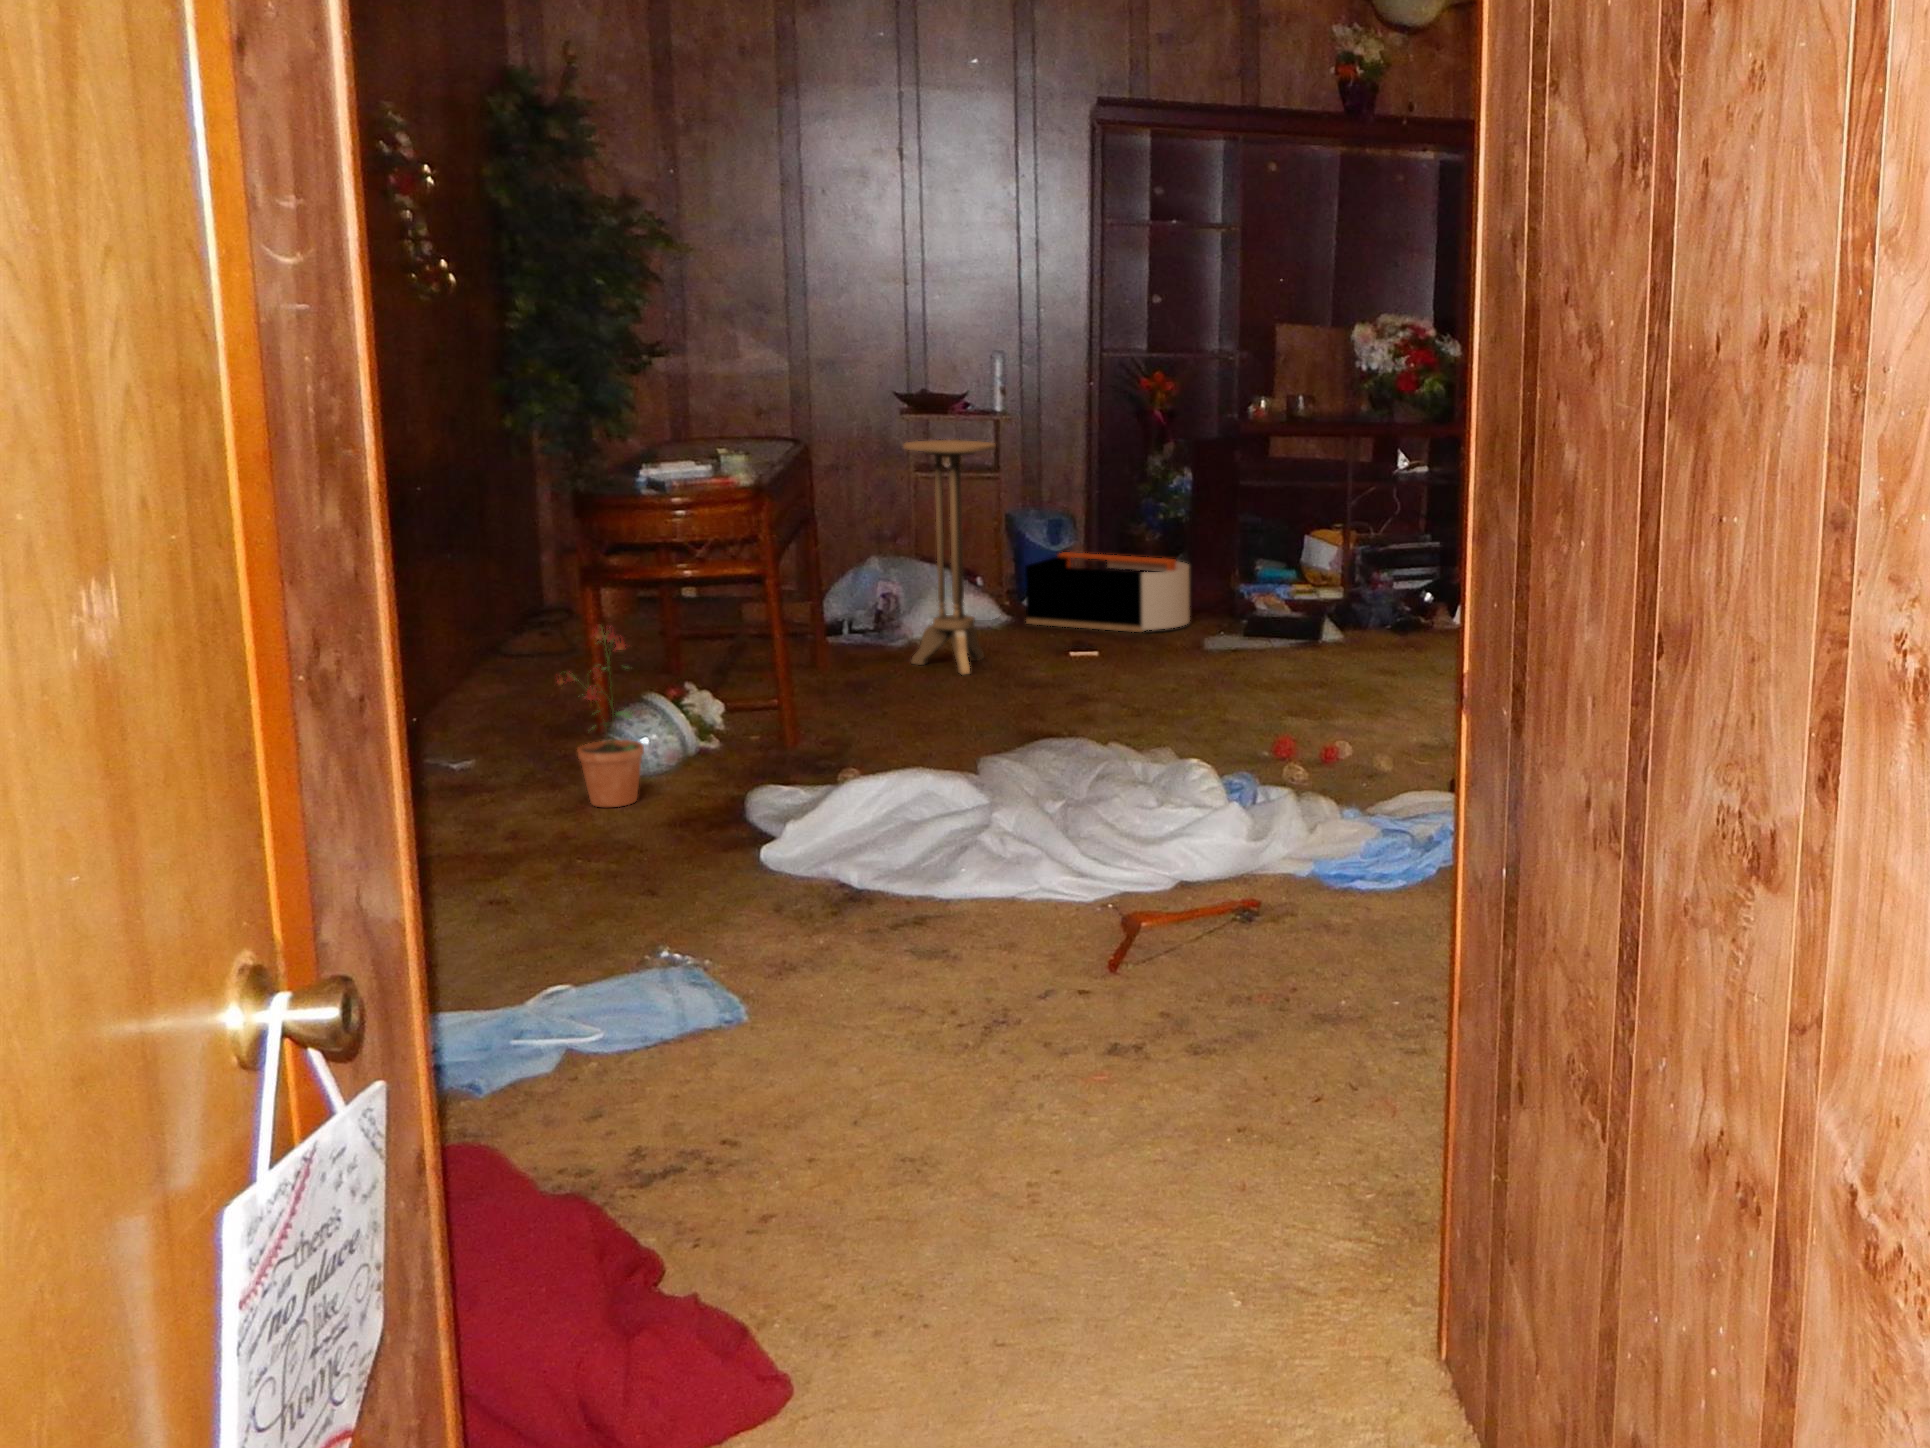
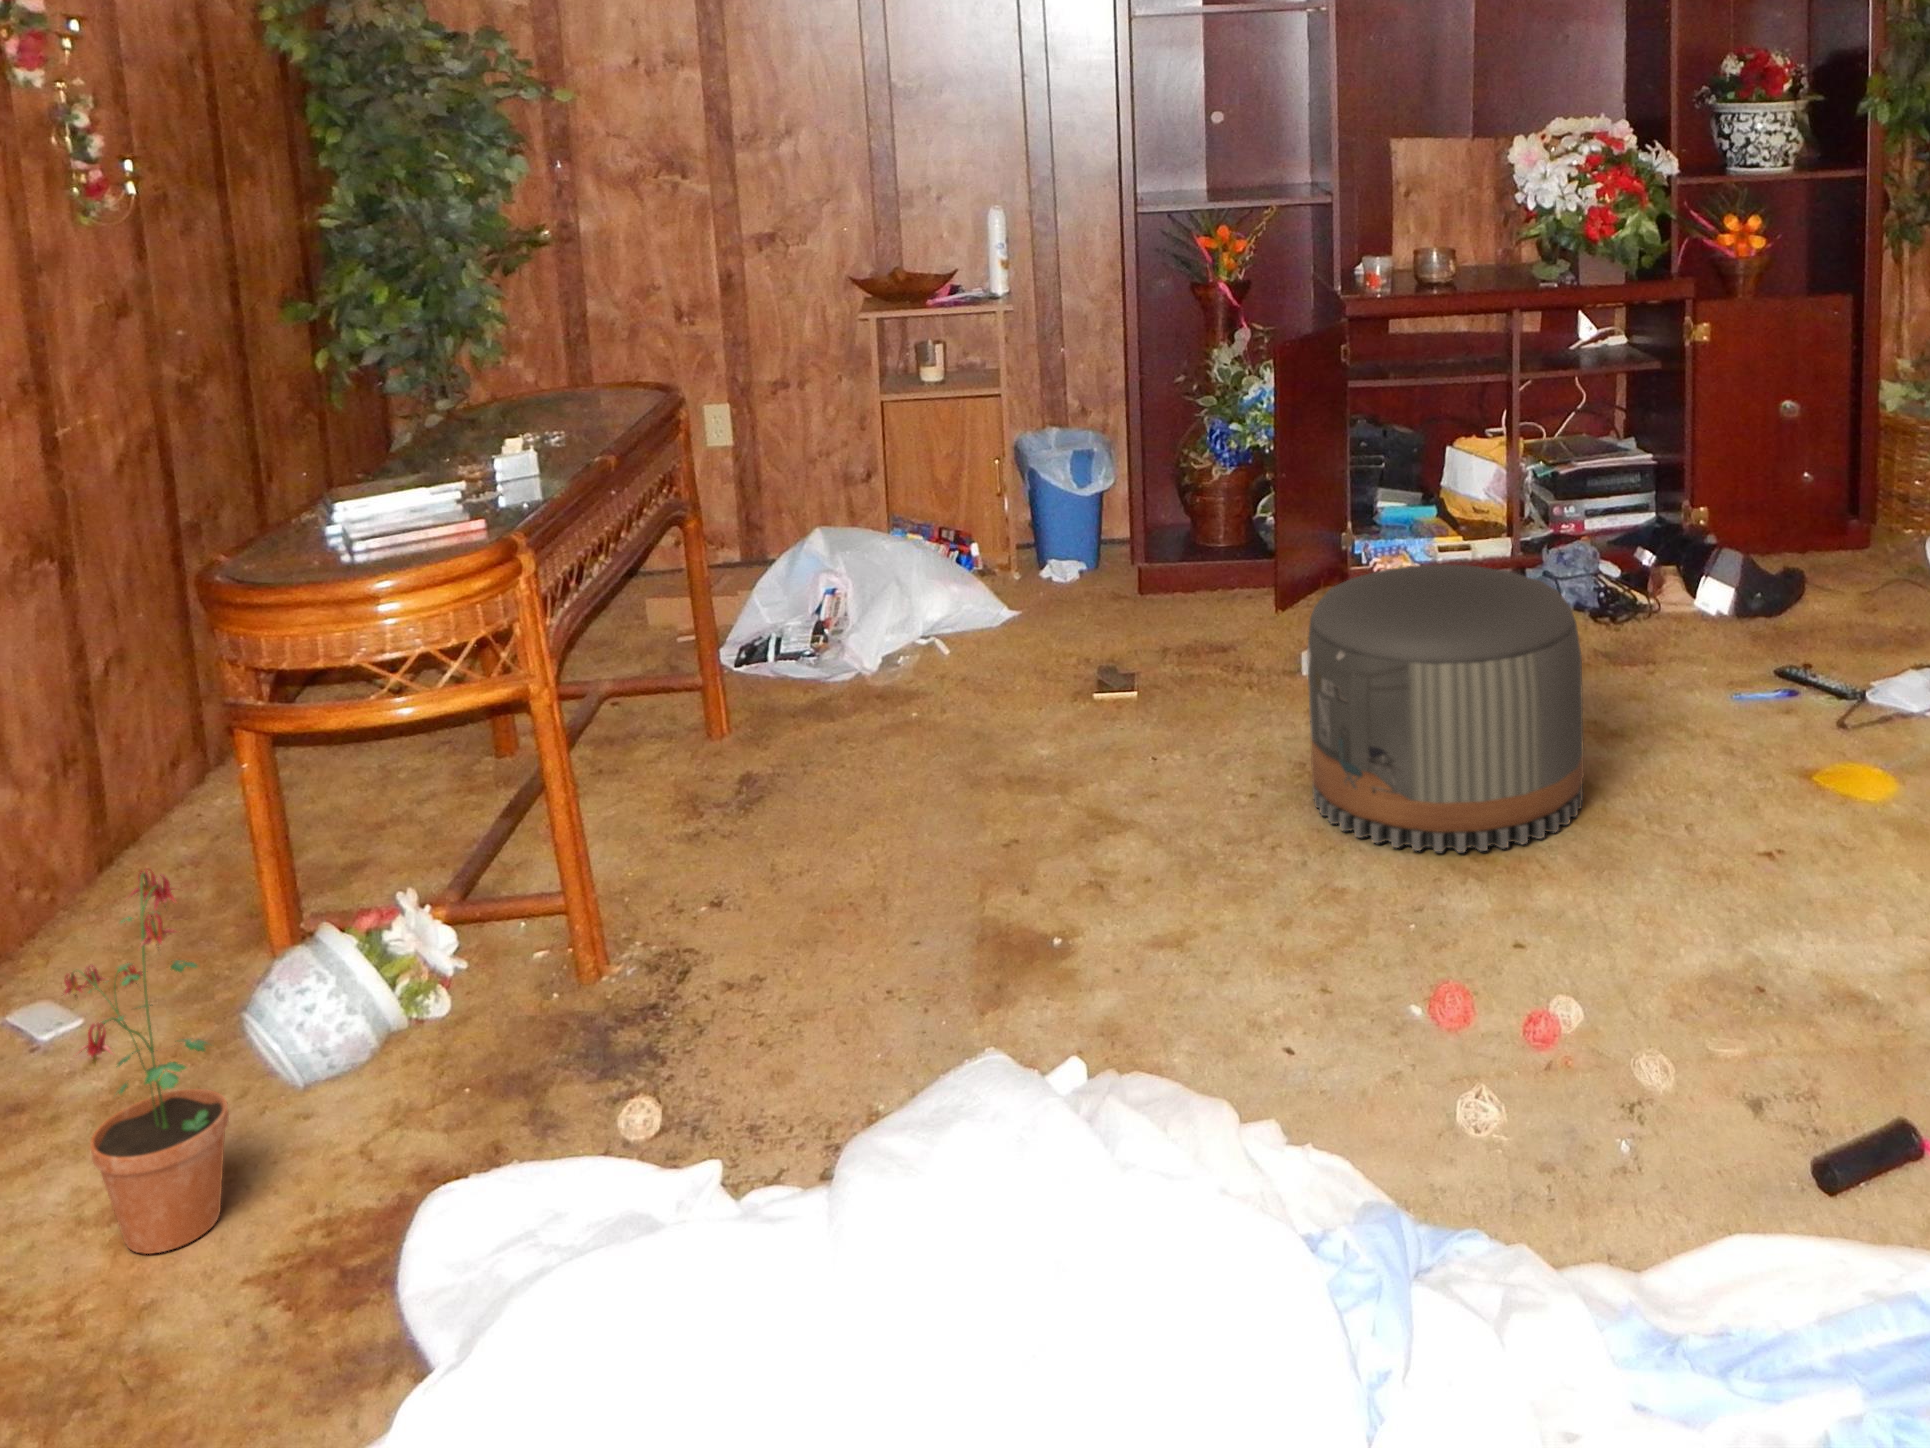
side table: present [904,440,996,674] -> none [818,372,964,758]
storage bin: present [1025,552,1190,632] -> none [1033,497,1279,635]
pouf: none [1205,564,1361,705] -> present [1307,564,1584,853]

